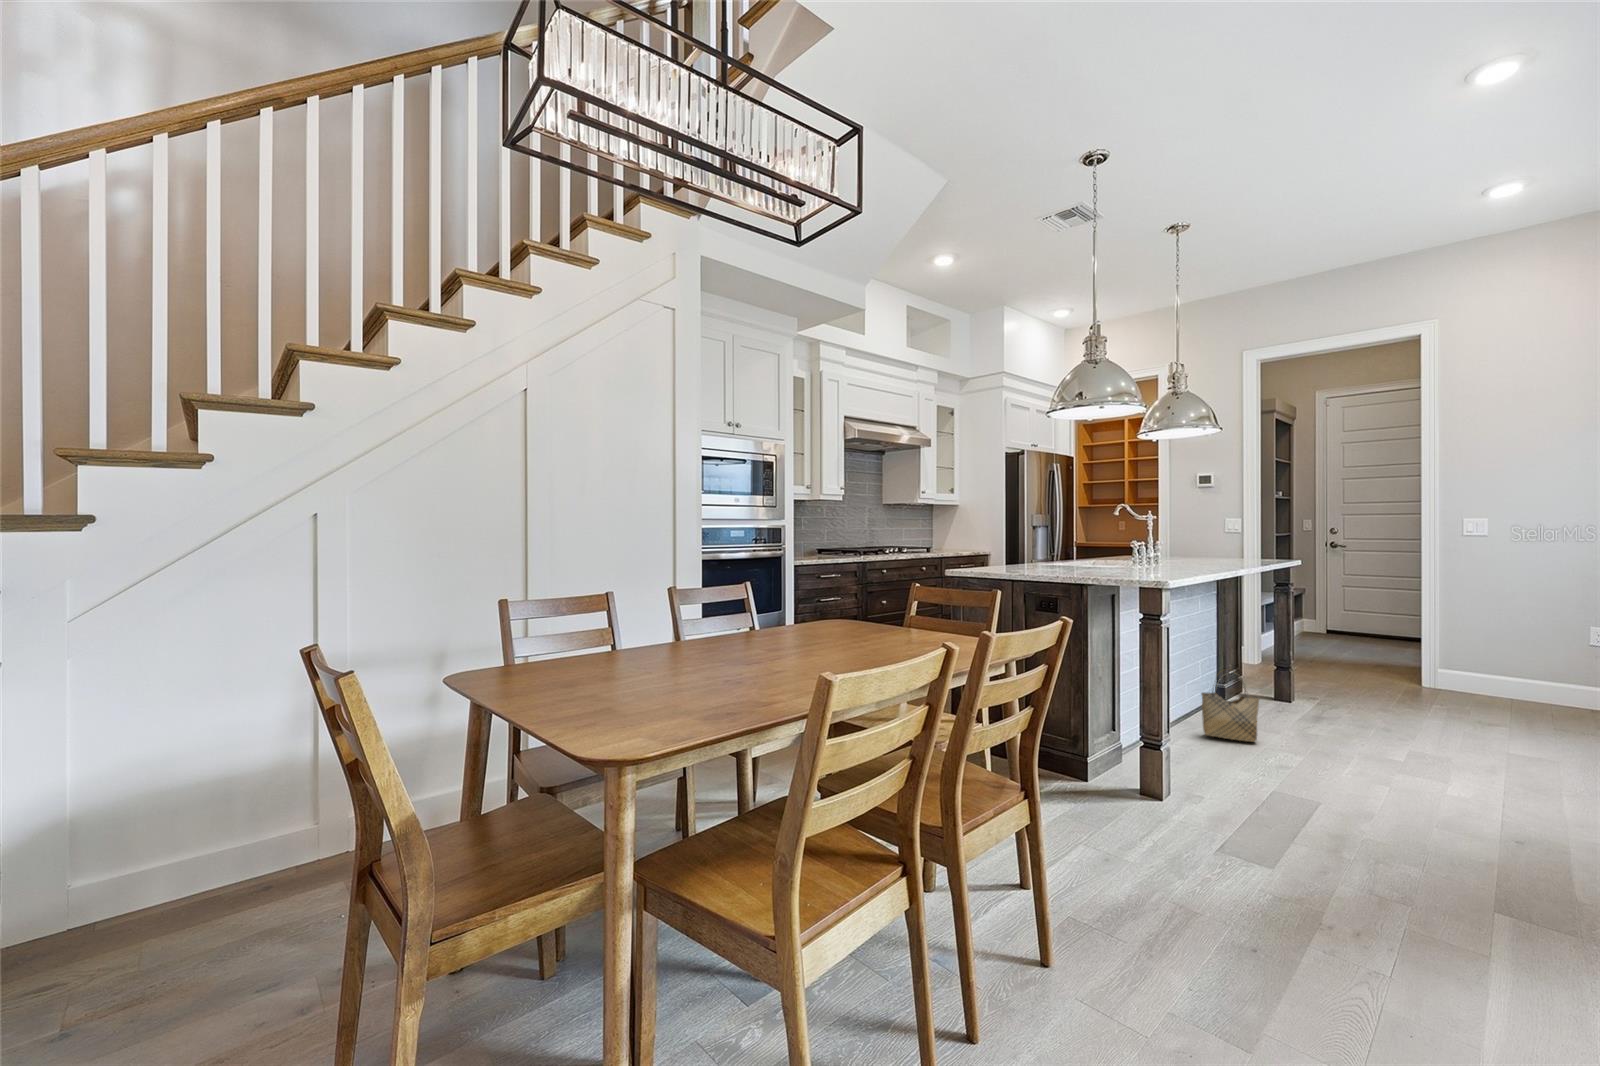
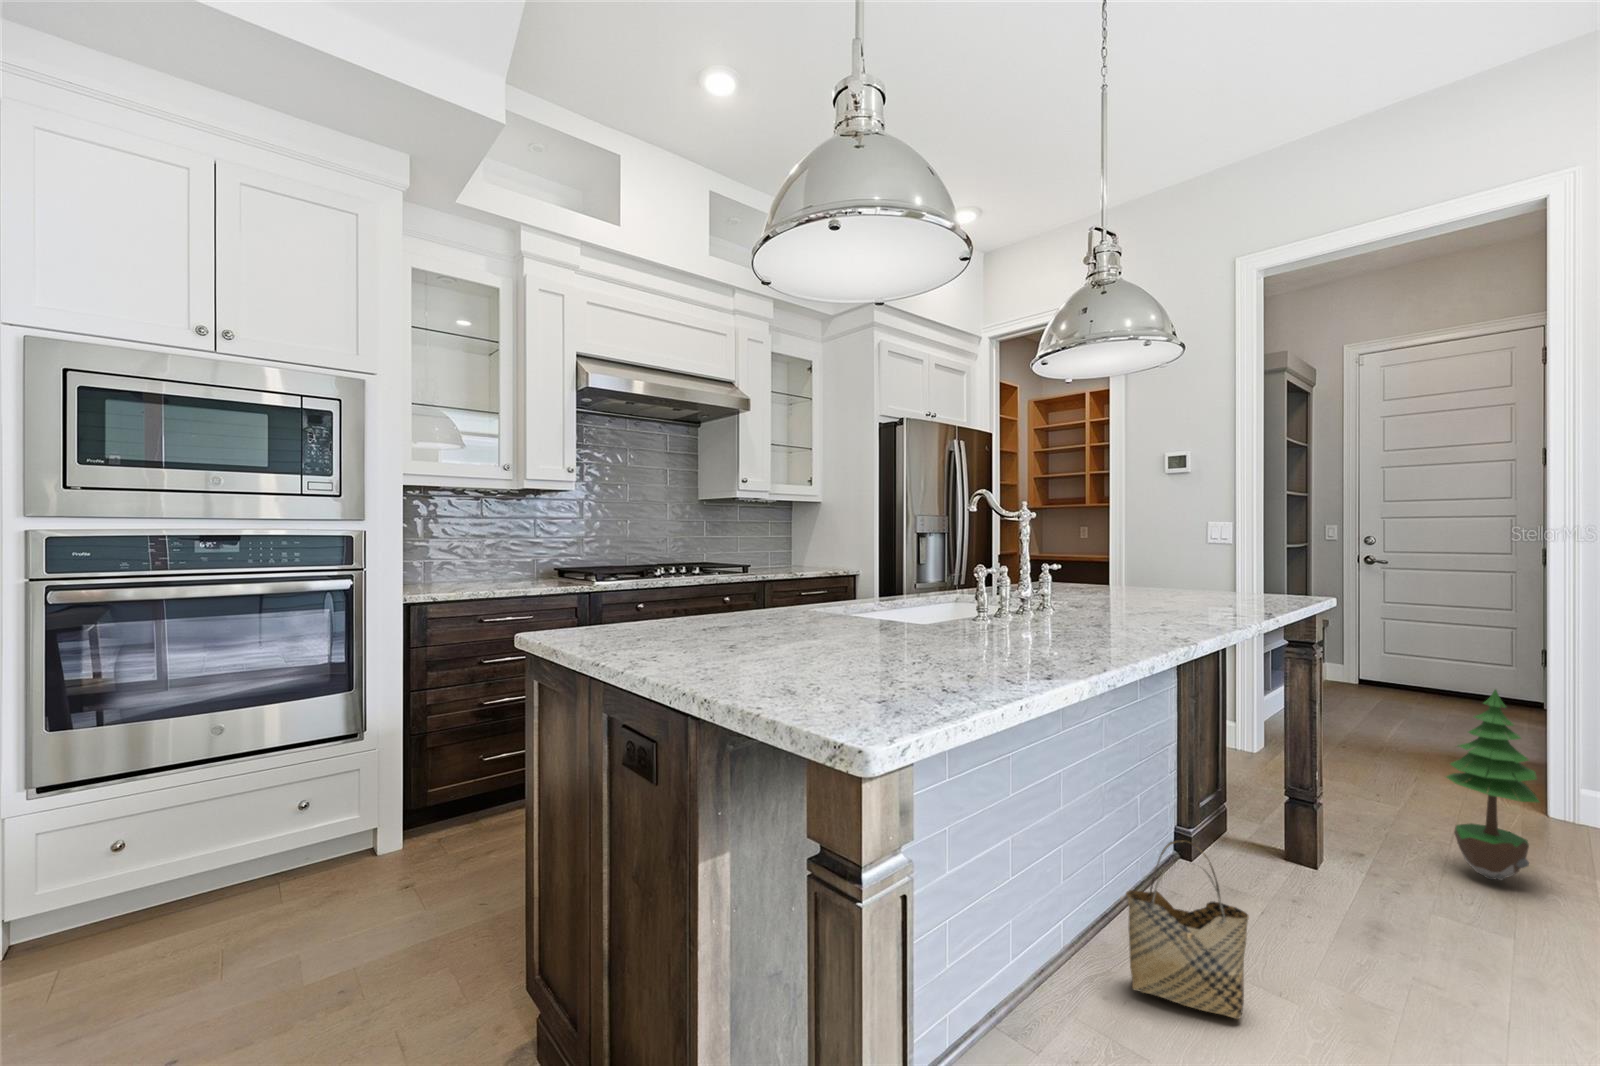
potted tree: none [1361,606,1409,708] -> present [1446,690,1539,880]

